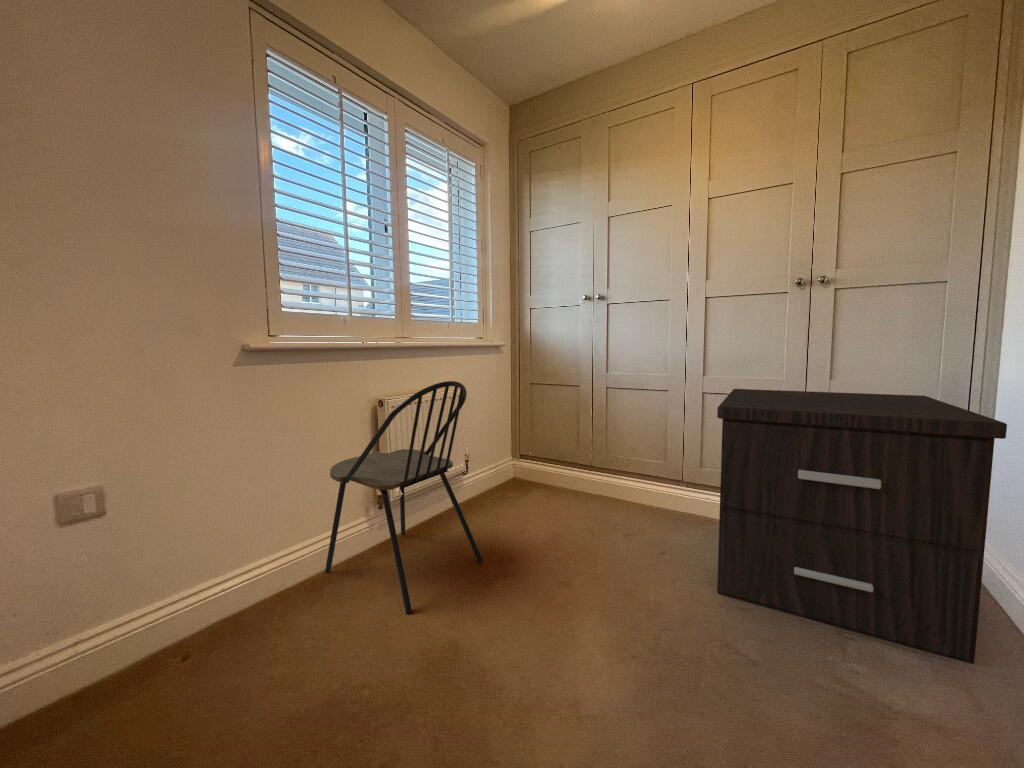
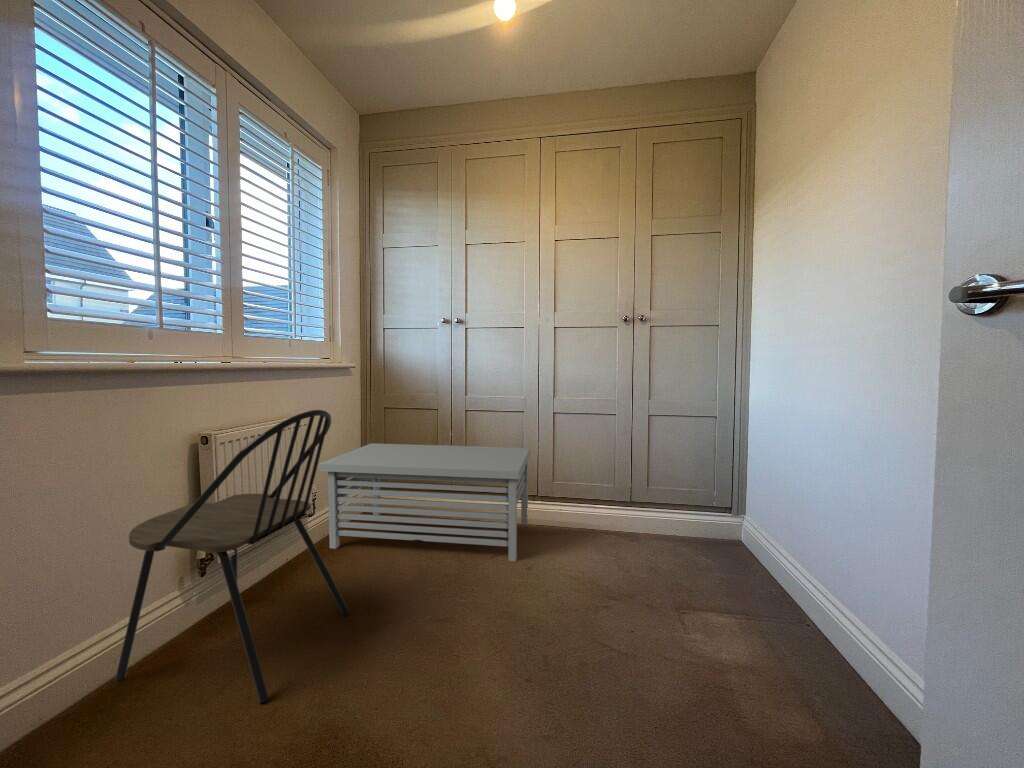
nightstand: present [717,389,1007,664] -> none [576,407,763,605]
storage bench: none [471,417,678,548] -> present [319,443,531,561]

